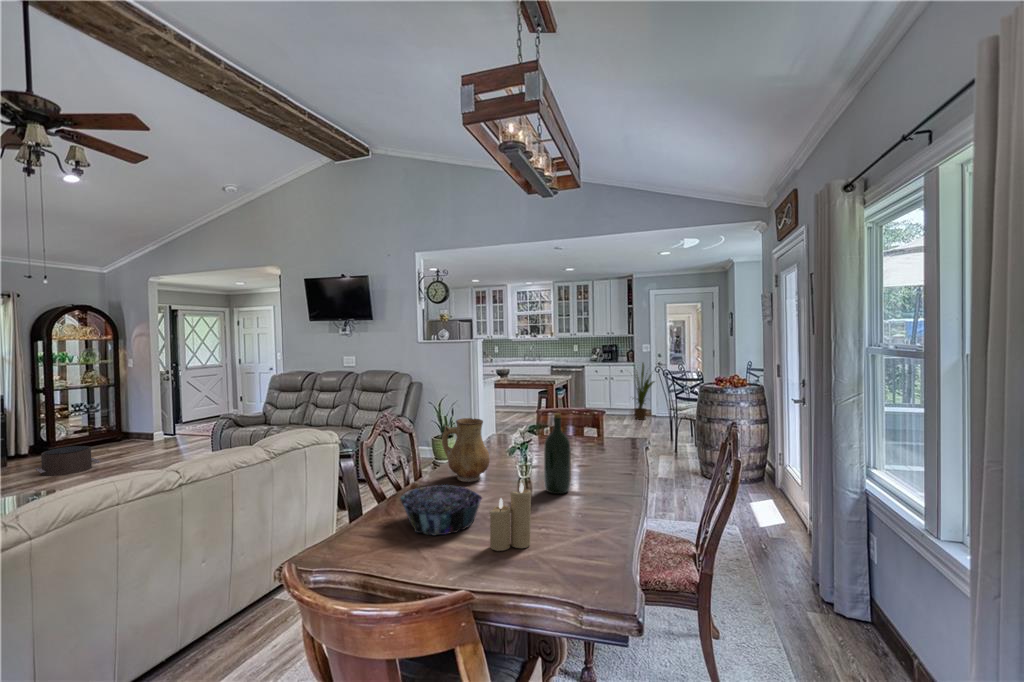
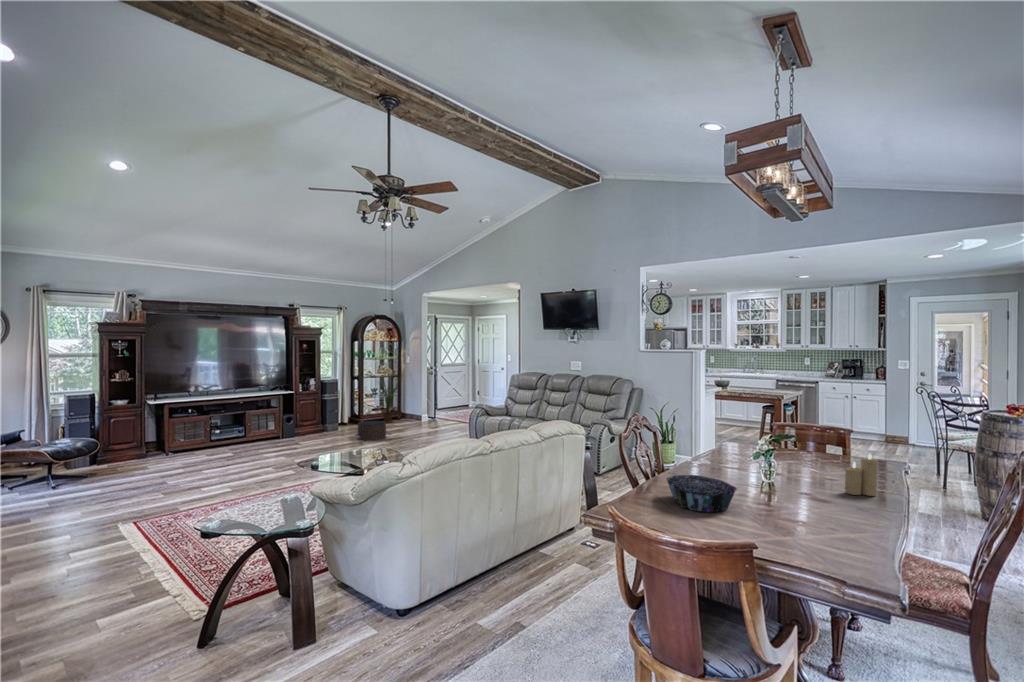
house plant: present [635,363,654,420] -> present [380,380,397,423]
wine bottle: present [544,413,571,494] -> none [791,426,819,498]
ceramic pitcher: present [442,418,490,482] -> none [691,424,734,478]
candle: present [490,483,531,551] -> present [845,454,878,496]

